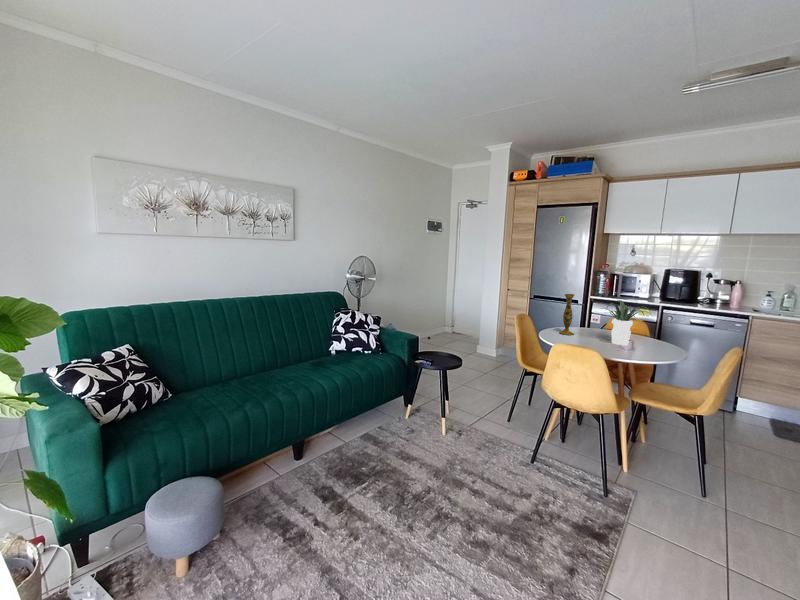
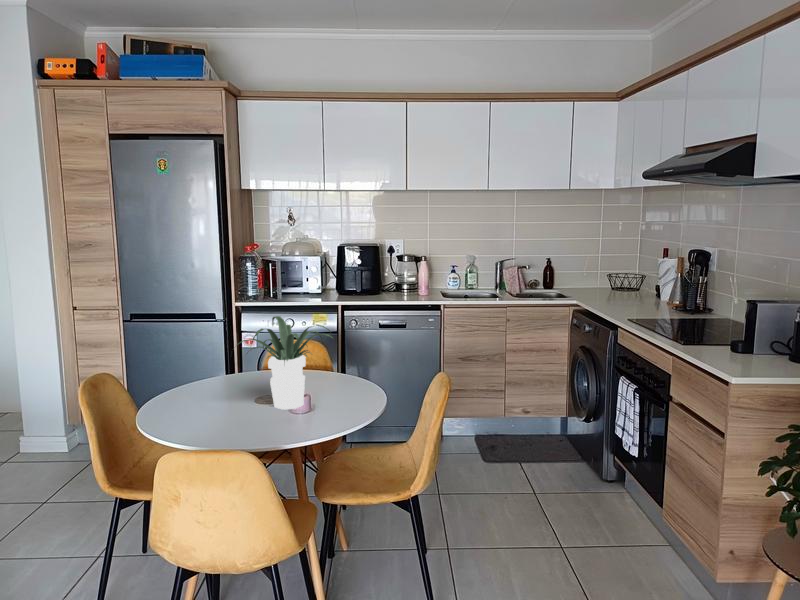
vase: present [559,294,575,335] -> none [166,315,201,408]

